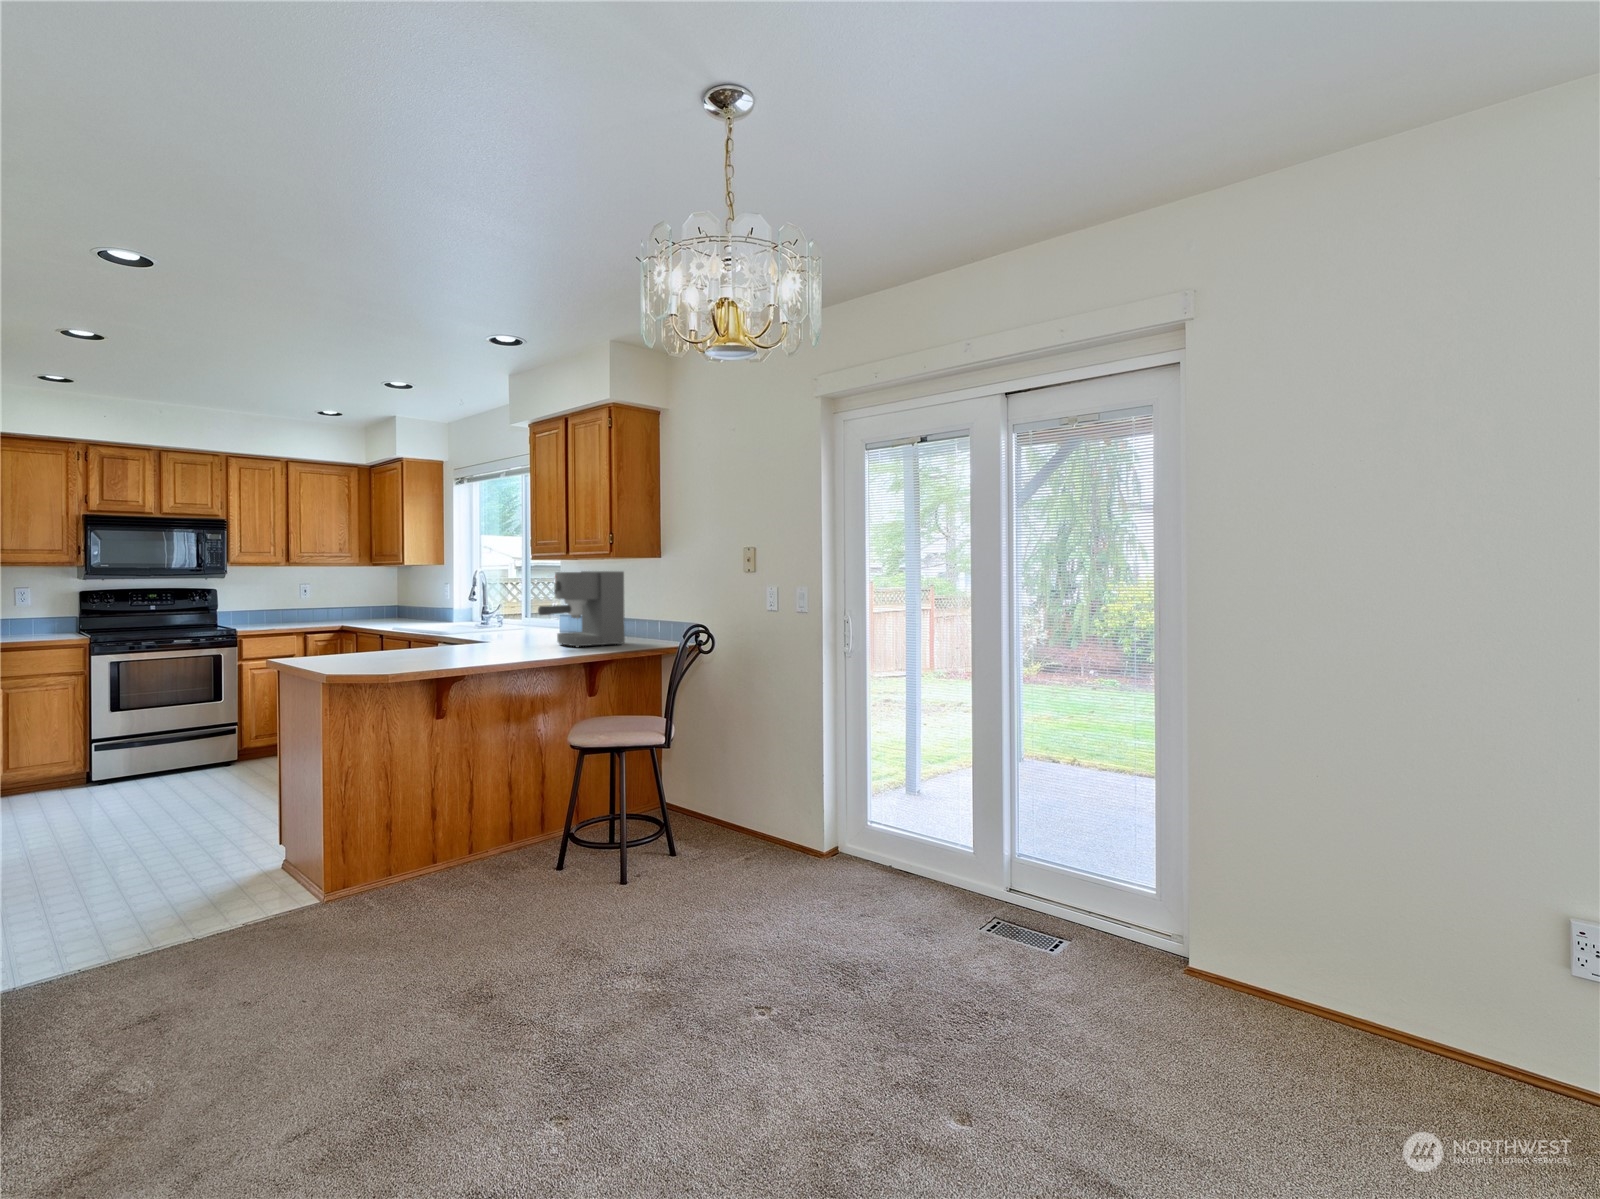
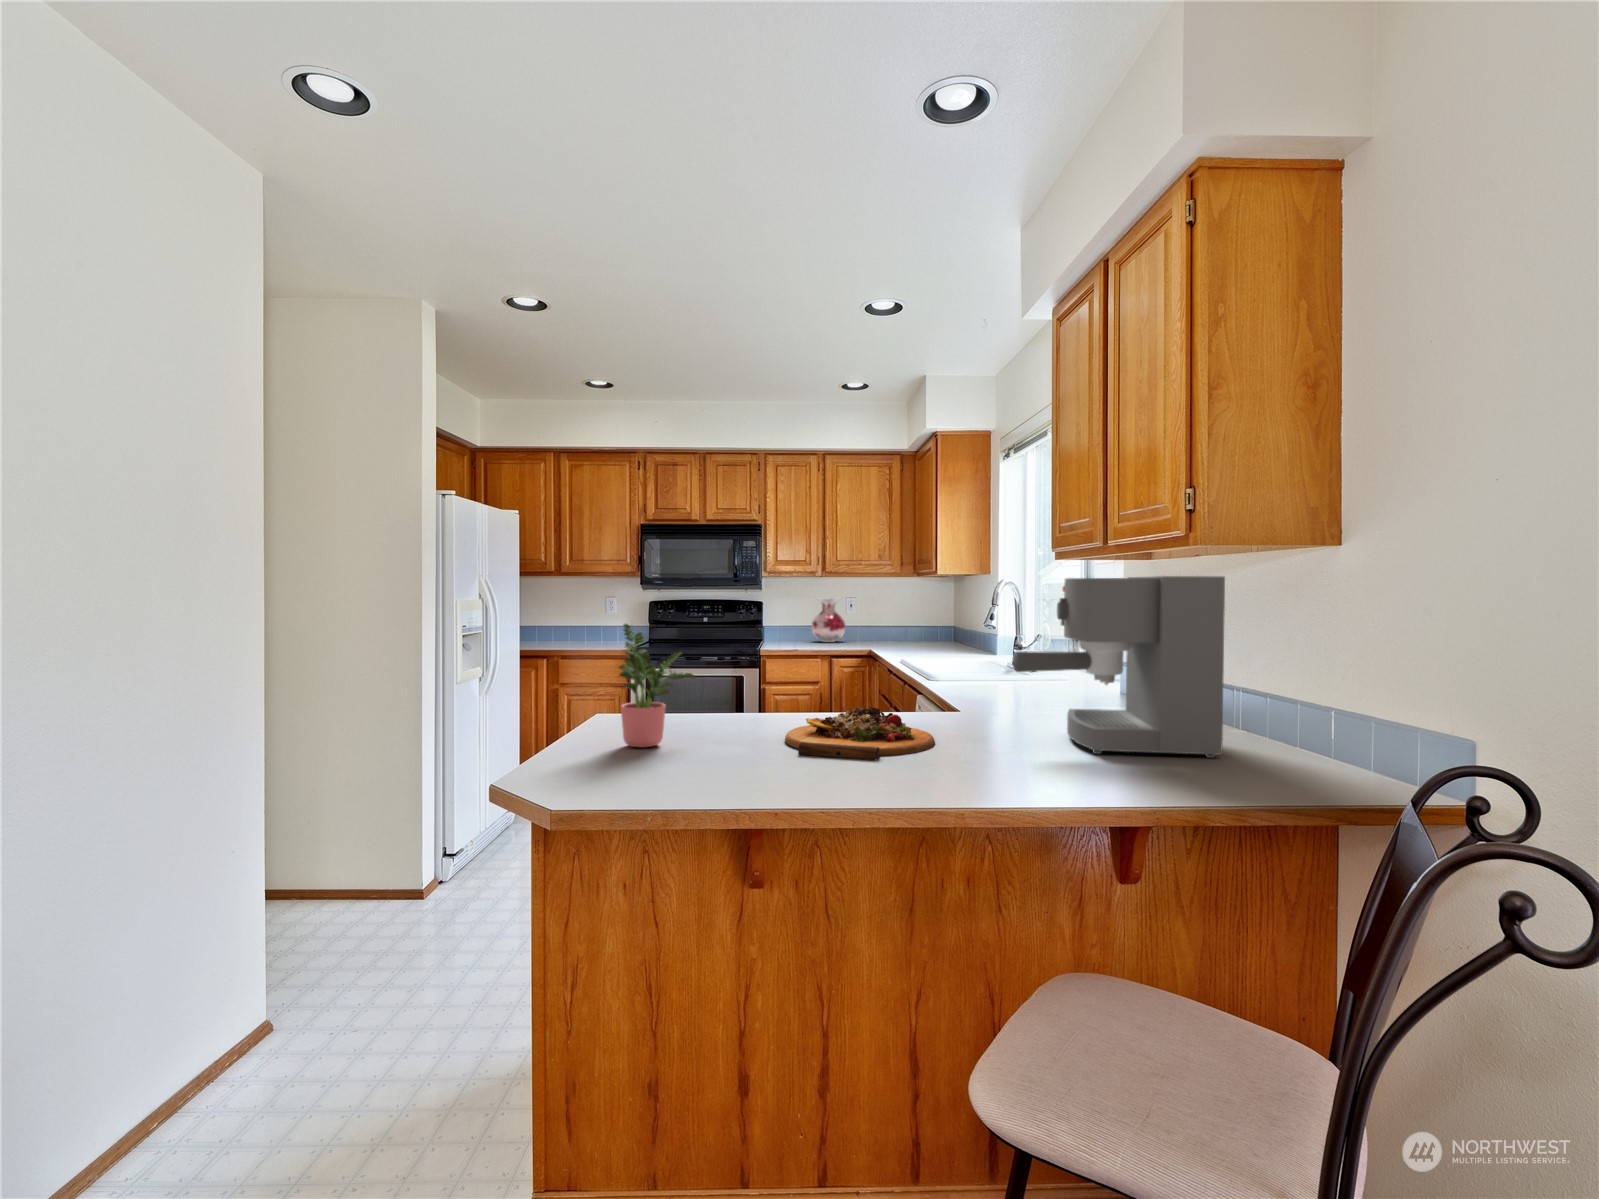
vase: none [269,584,304,623] -> present [811,598,846,642]
potted plant: none [338,598,378,664] -> present [619,624,696,747]
cutting board: none [425,637,505,658] -> present [785,706,935,761]

